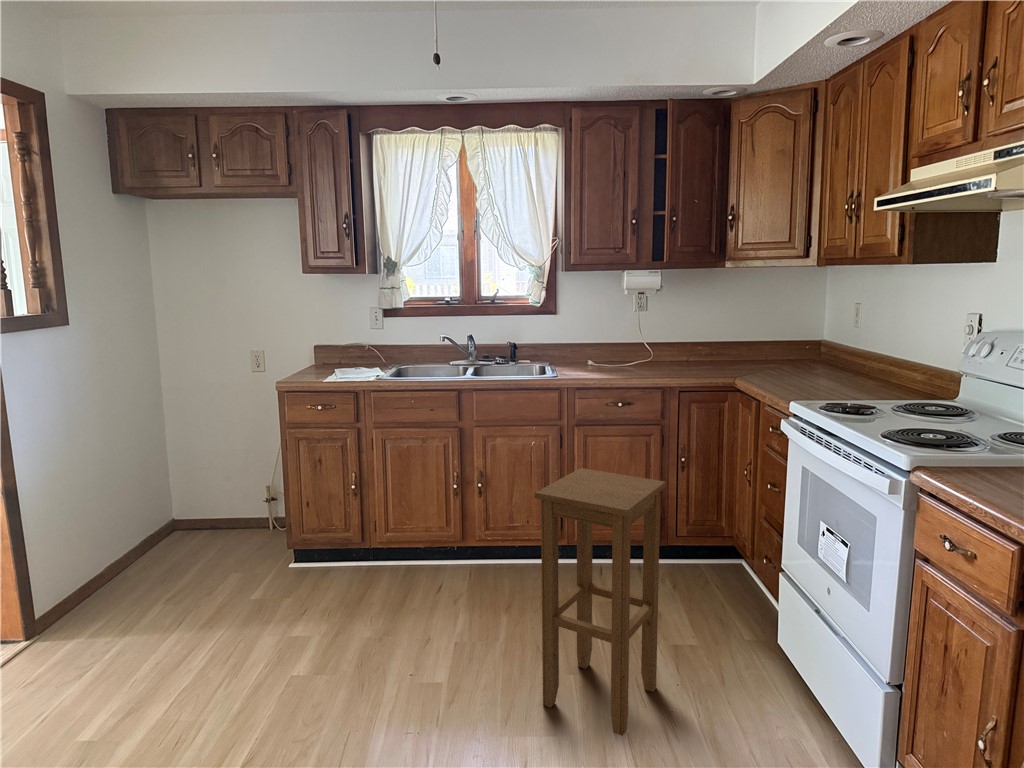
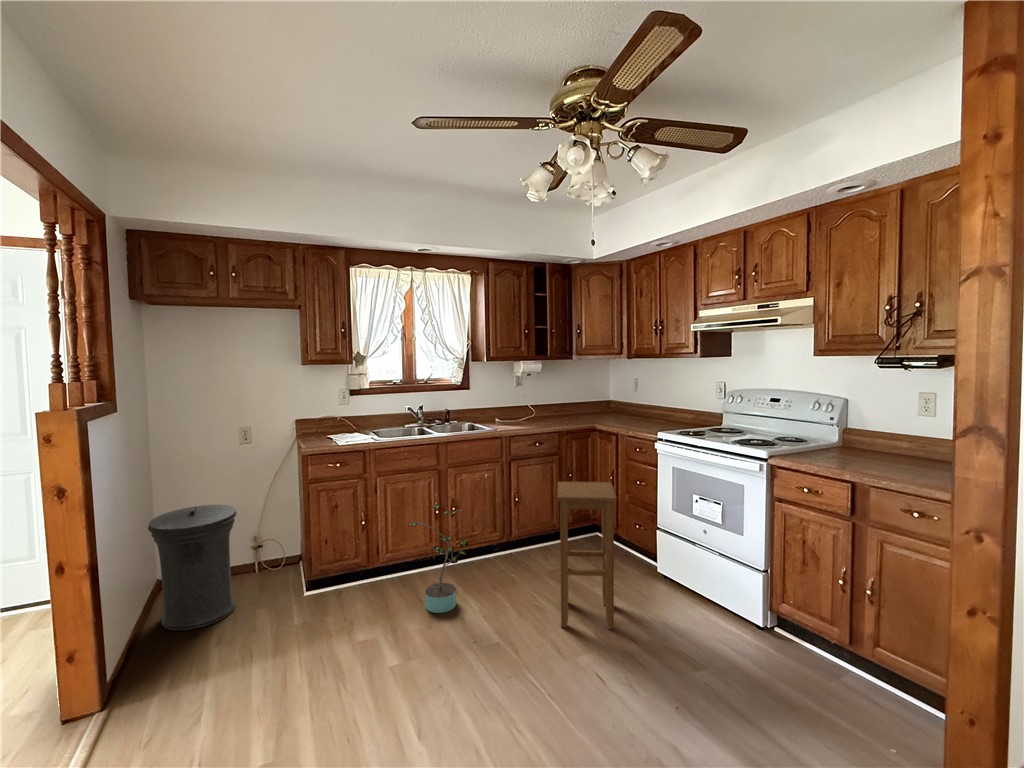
trash can: none [117,439,220,579] -> present [148,505,237,631]
potted plant: none [368,477,454,632] -> present [408,504,468,613]

